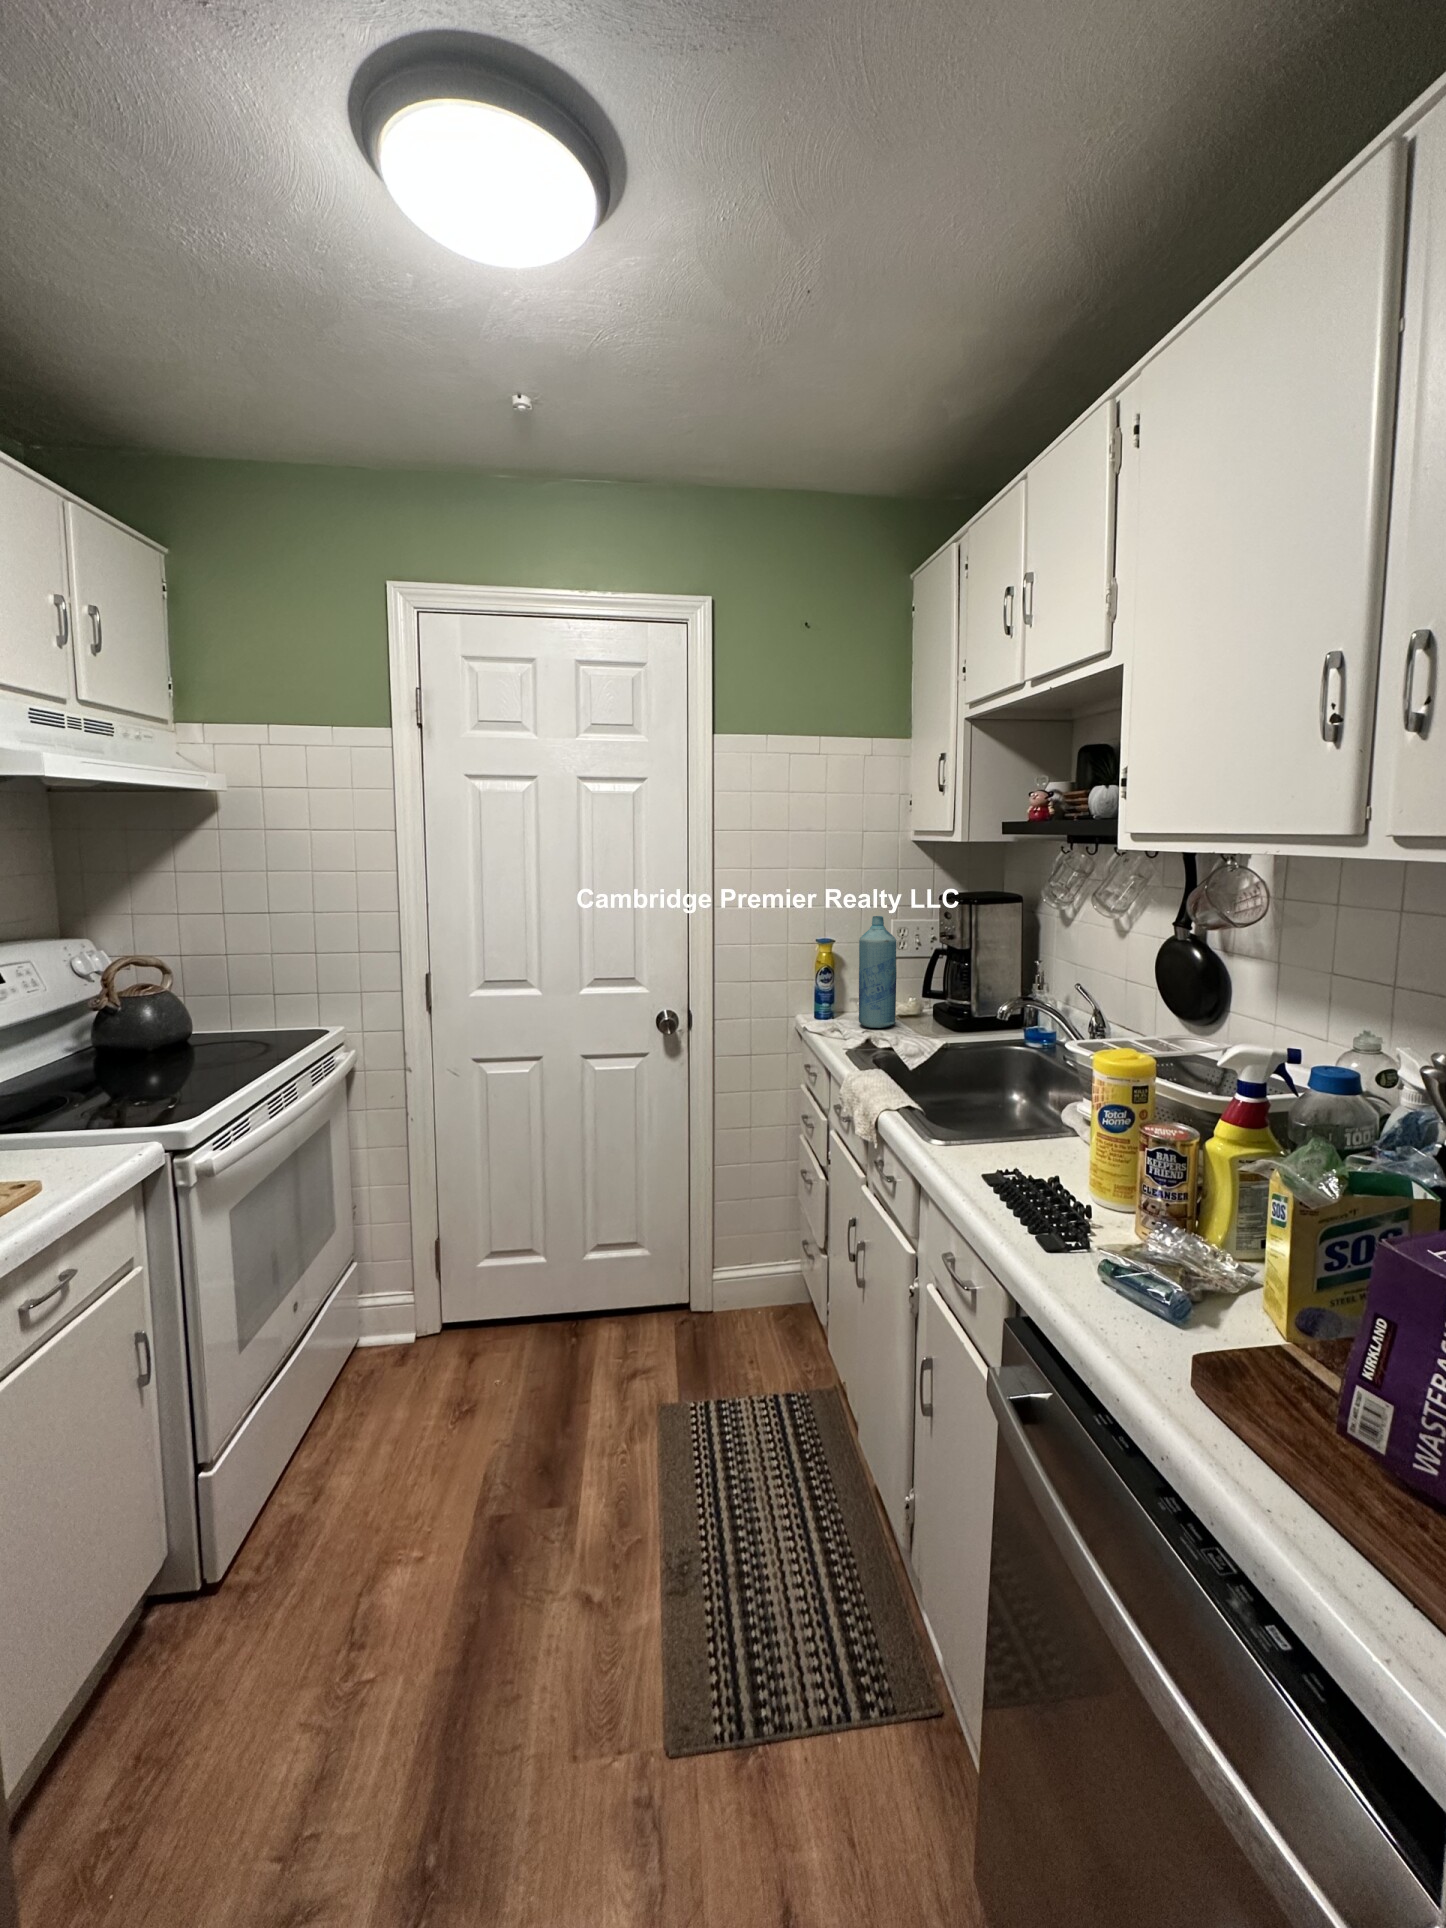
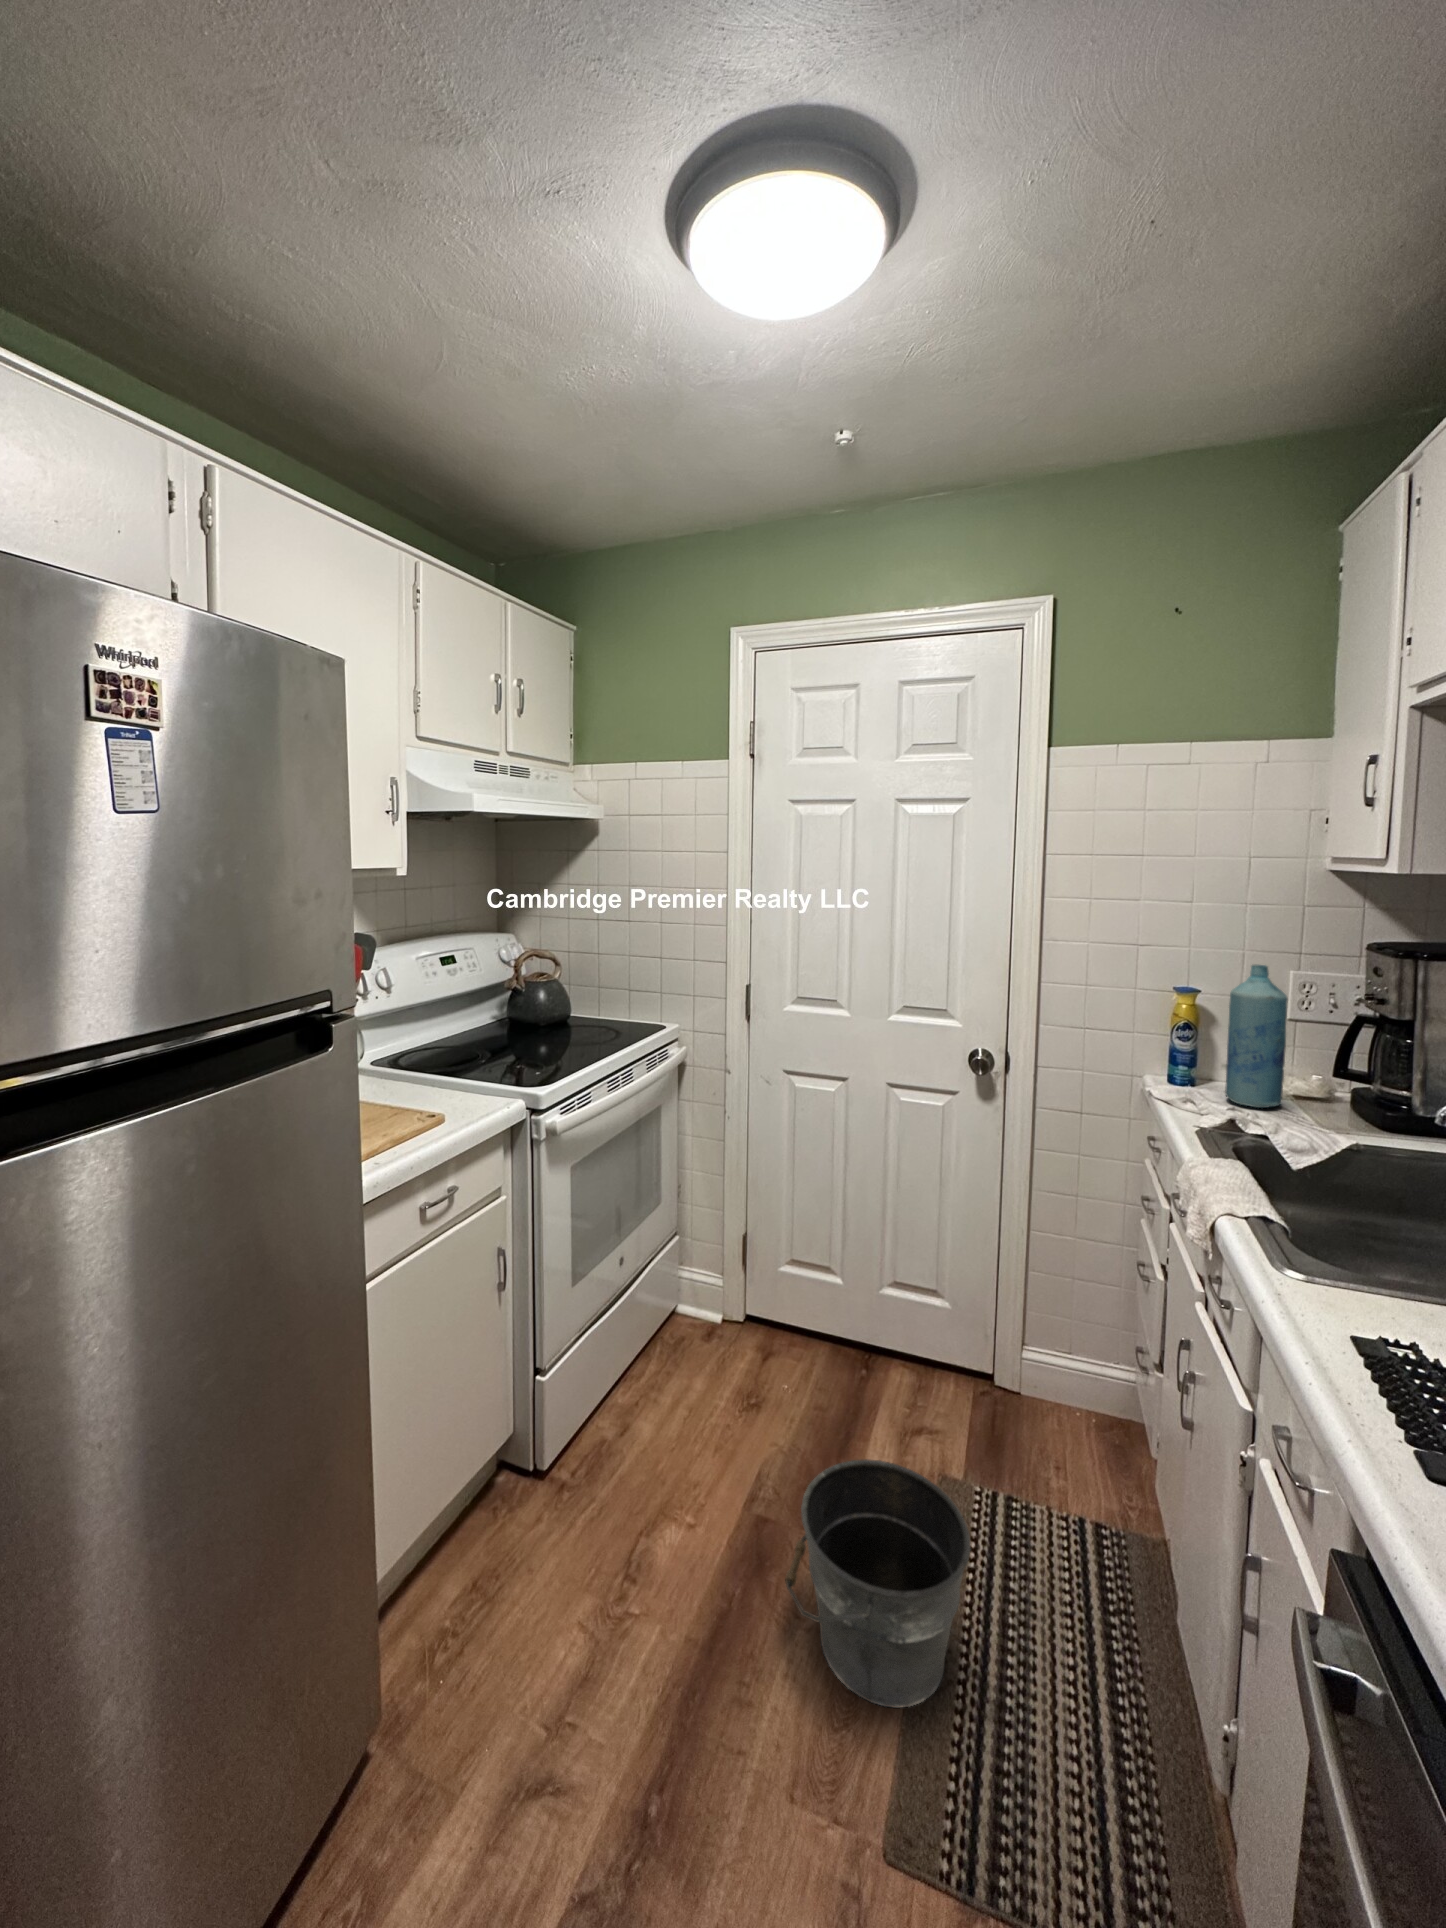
bucket: none [538,1407,708,1632] -> present [785,1459,971,1708]

